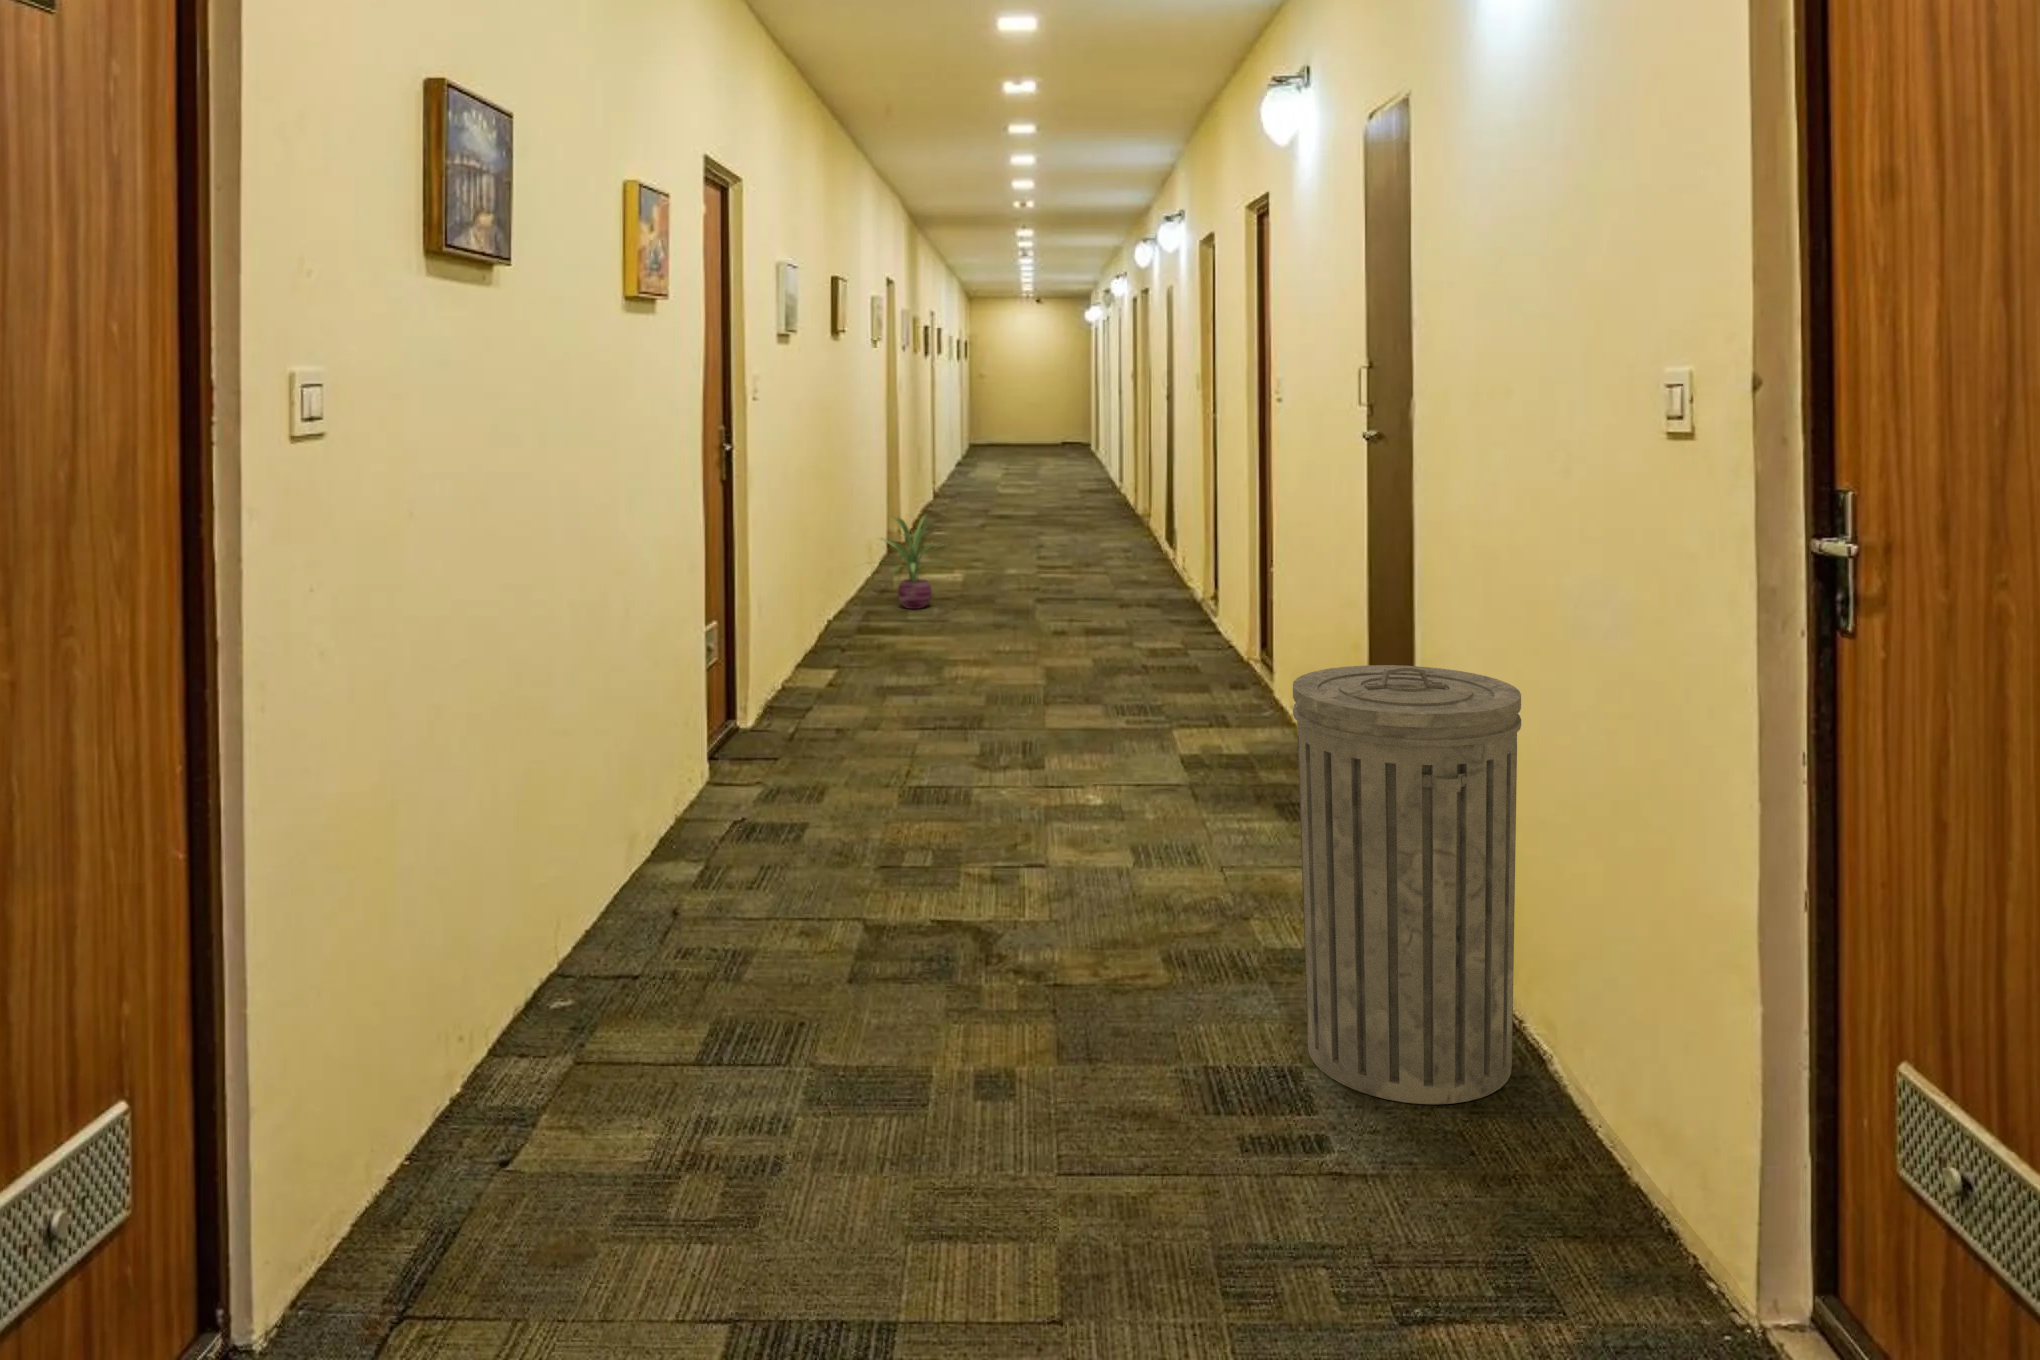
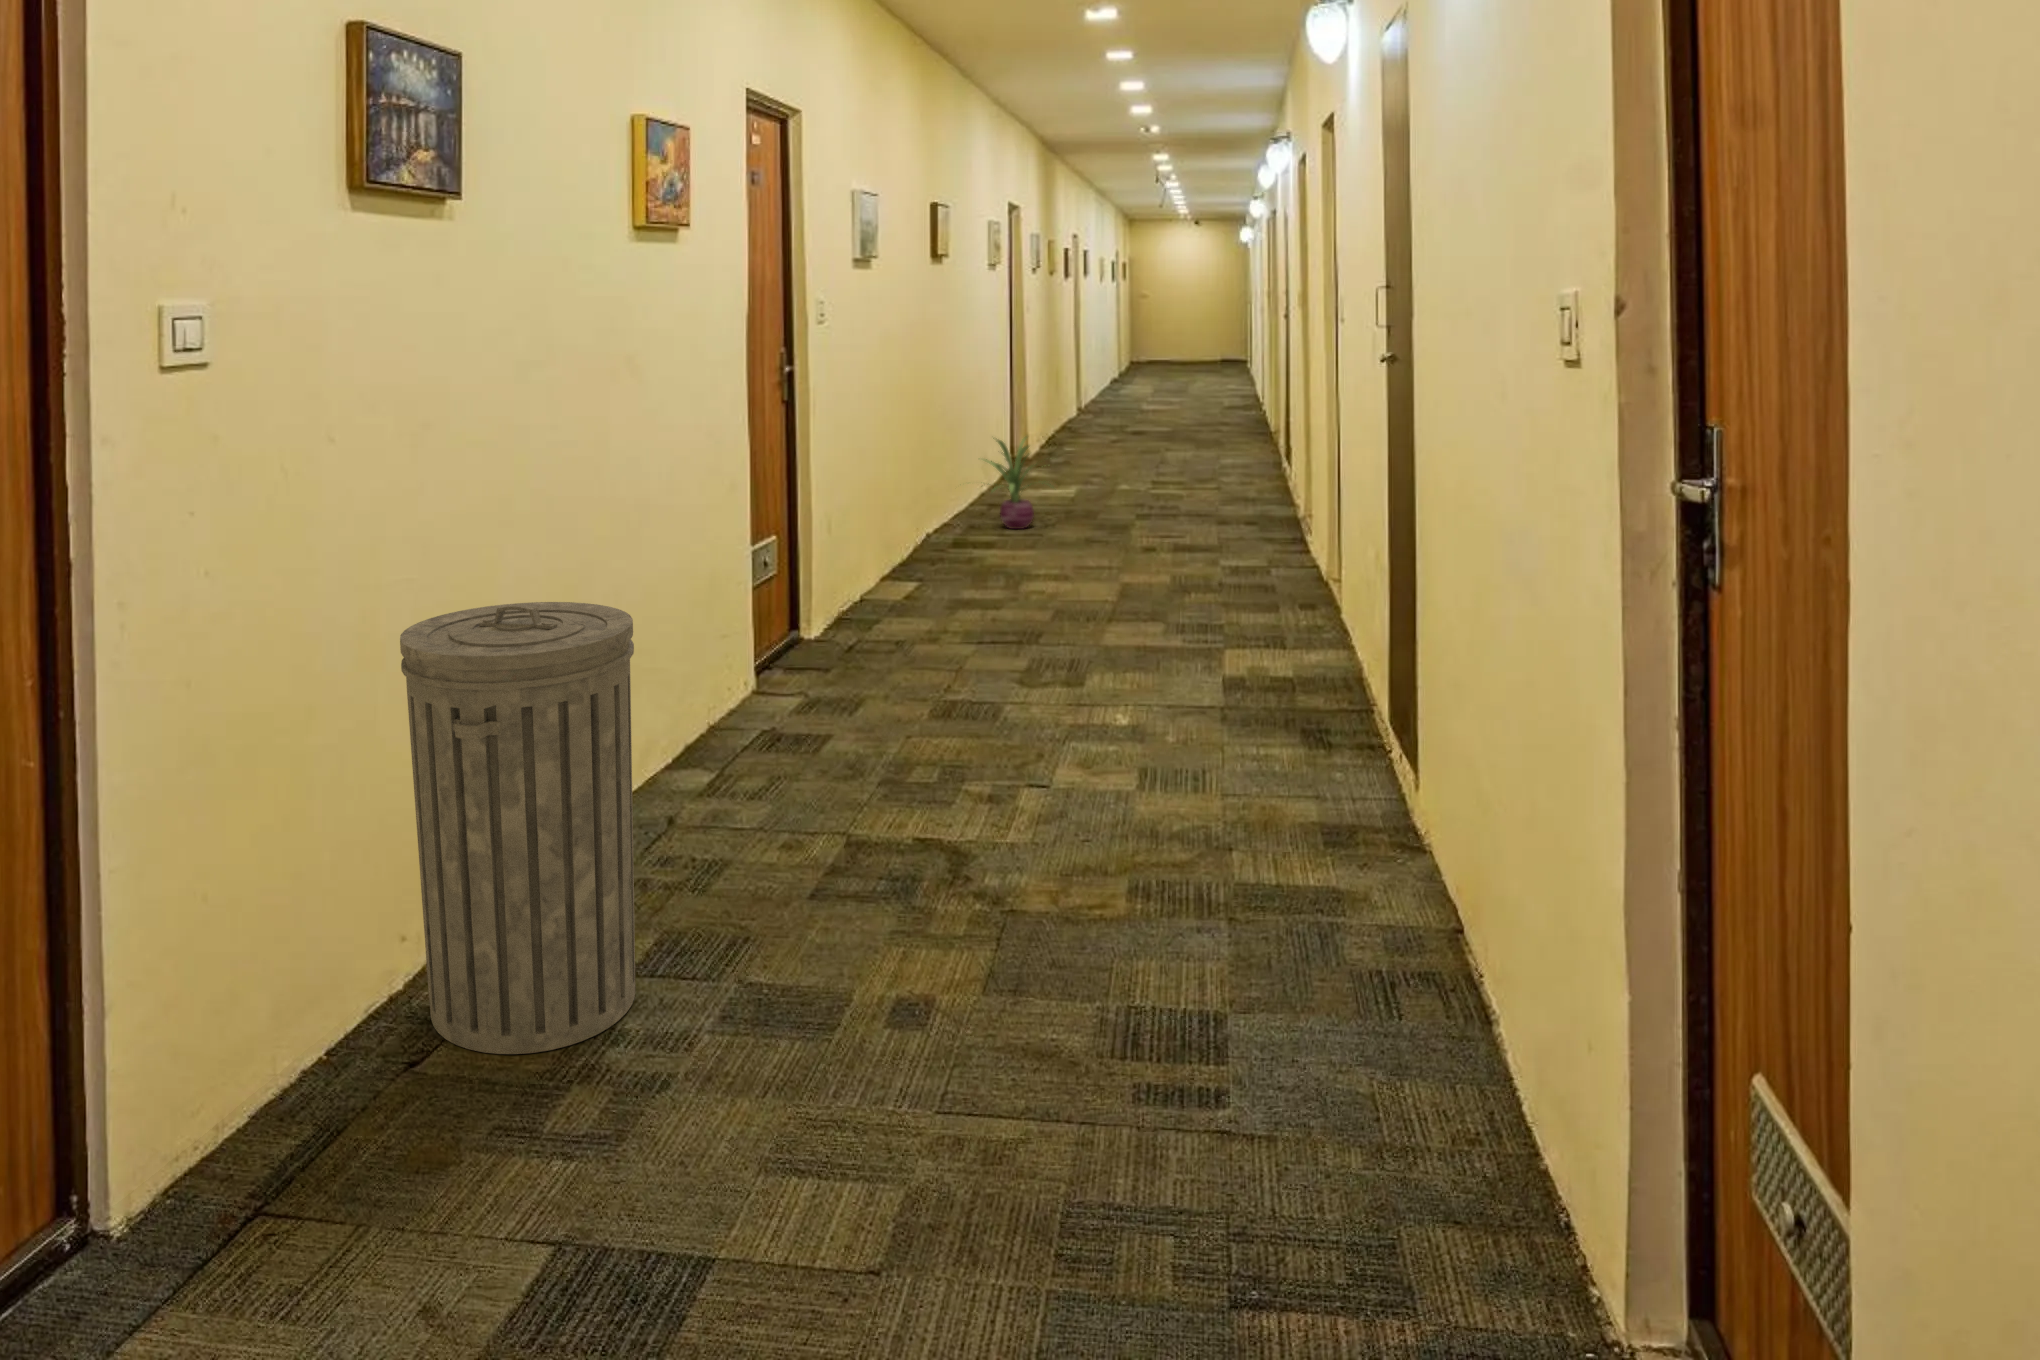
trash can: present [1293,665,1521,1104] -> present [400,602,635,1054]

